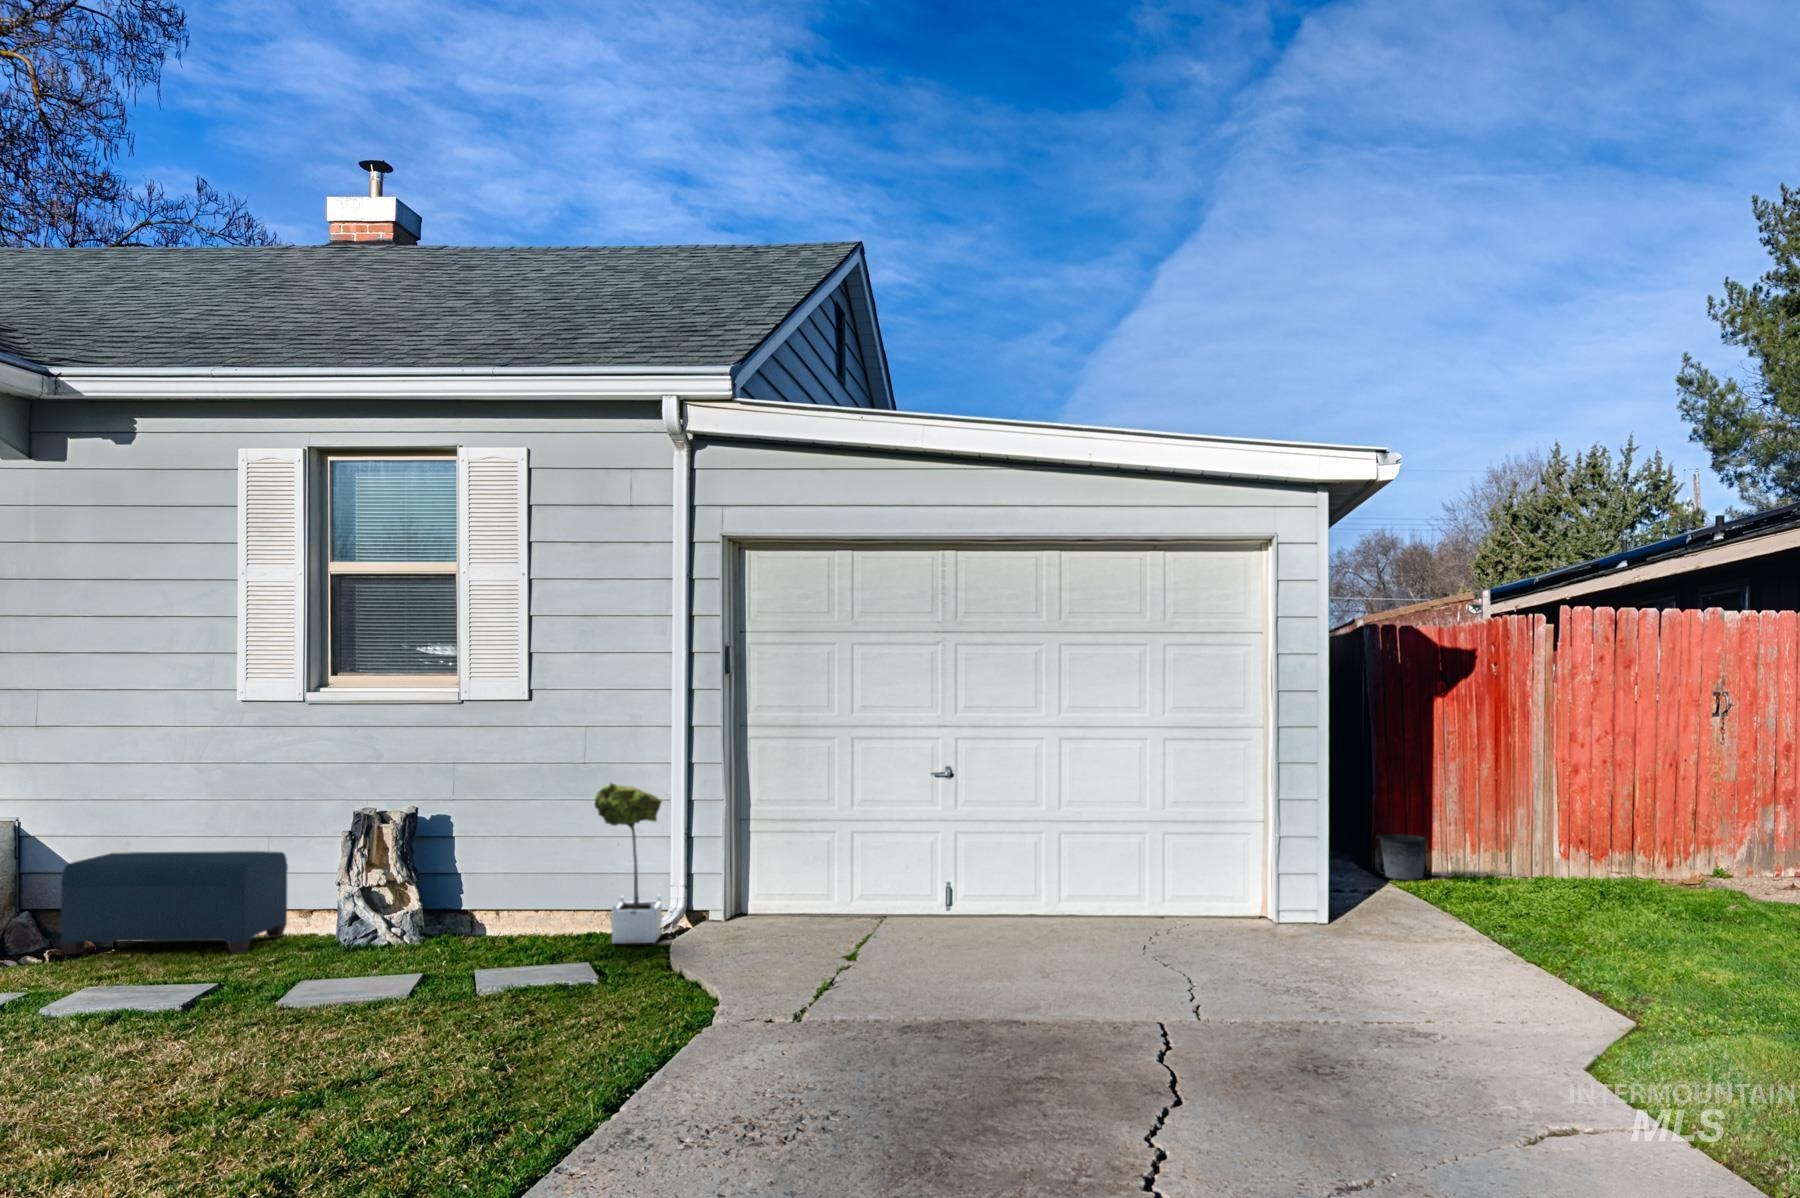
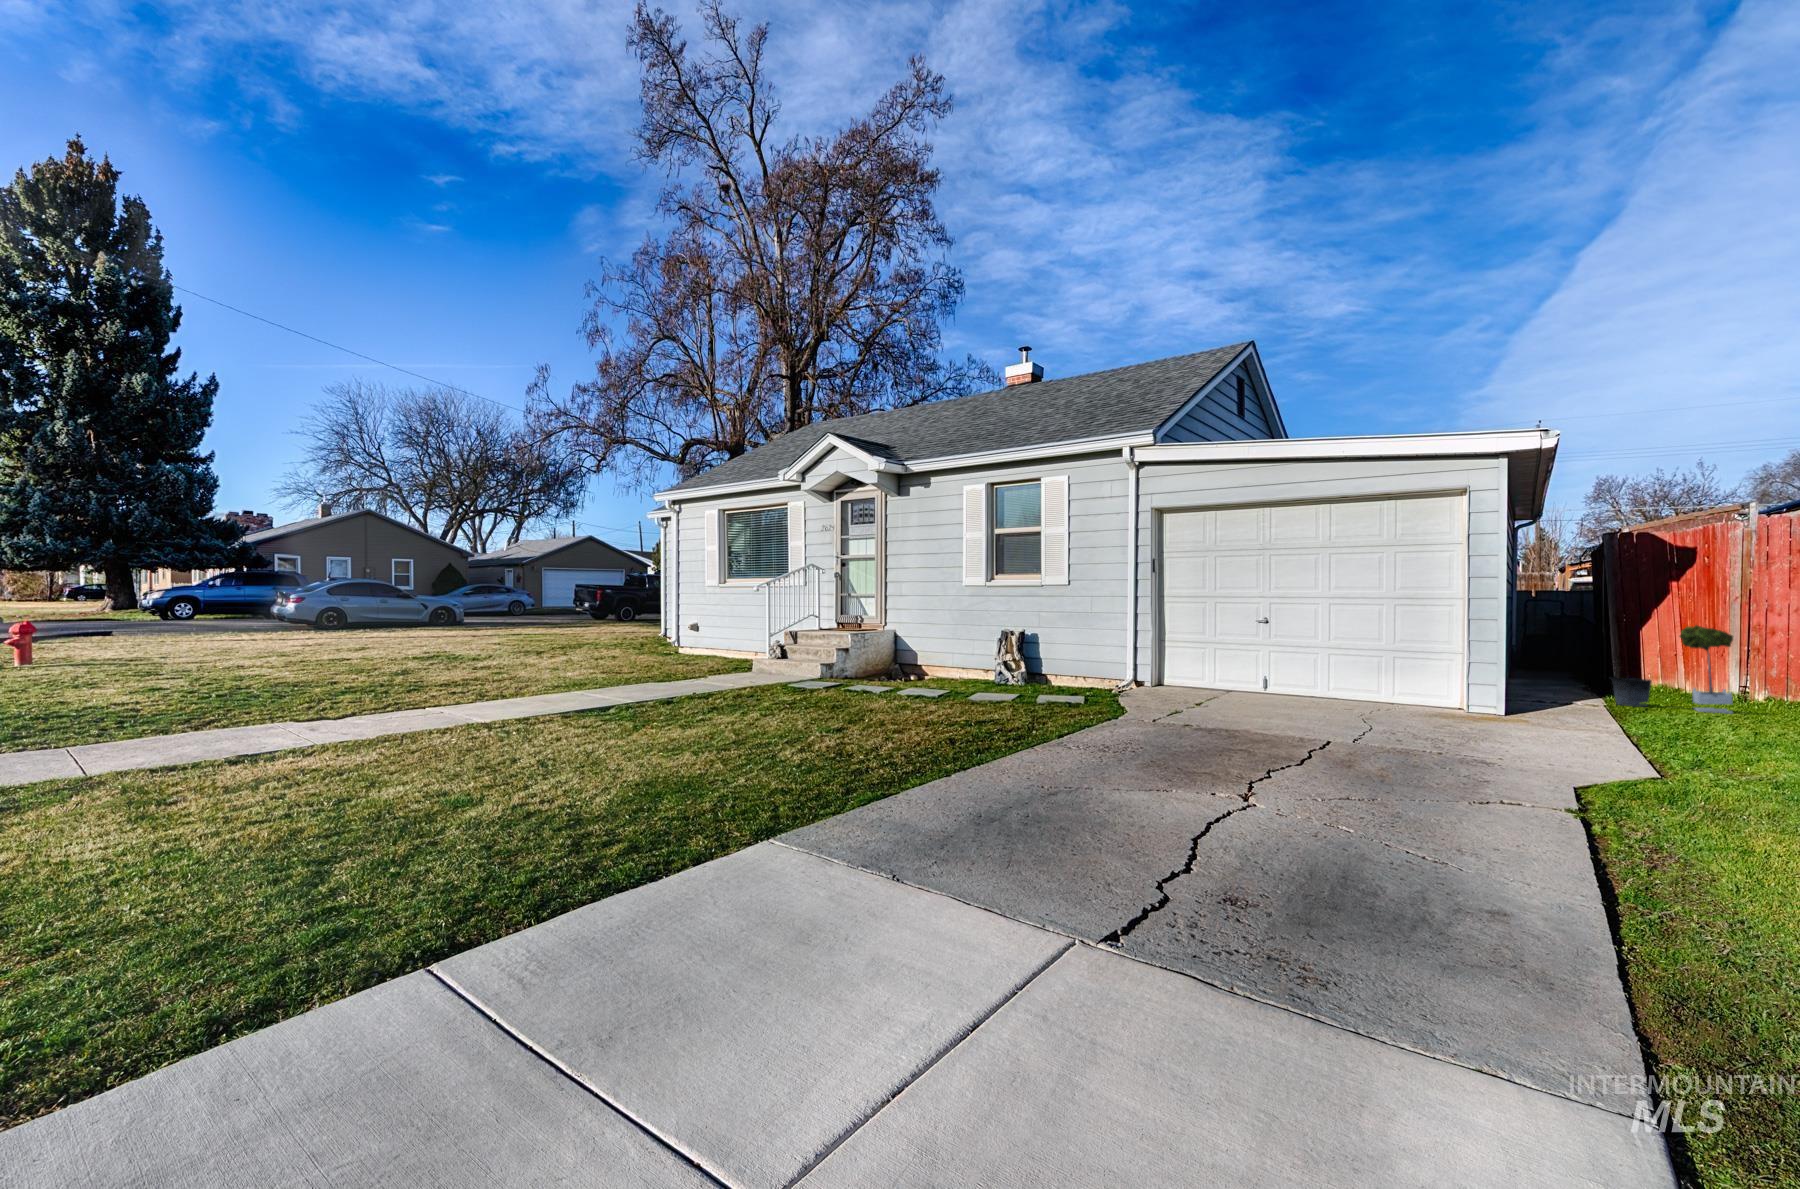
potted tree: present [594,783,663,943] -> present [1680,625,1733,714]
bench: present [61,851,288,954] -> none [906,645,980,683]

